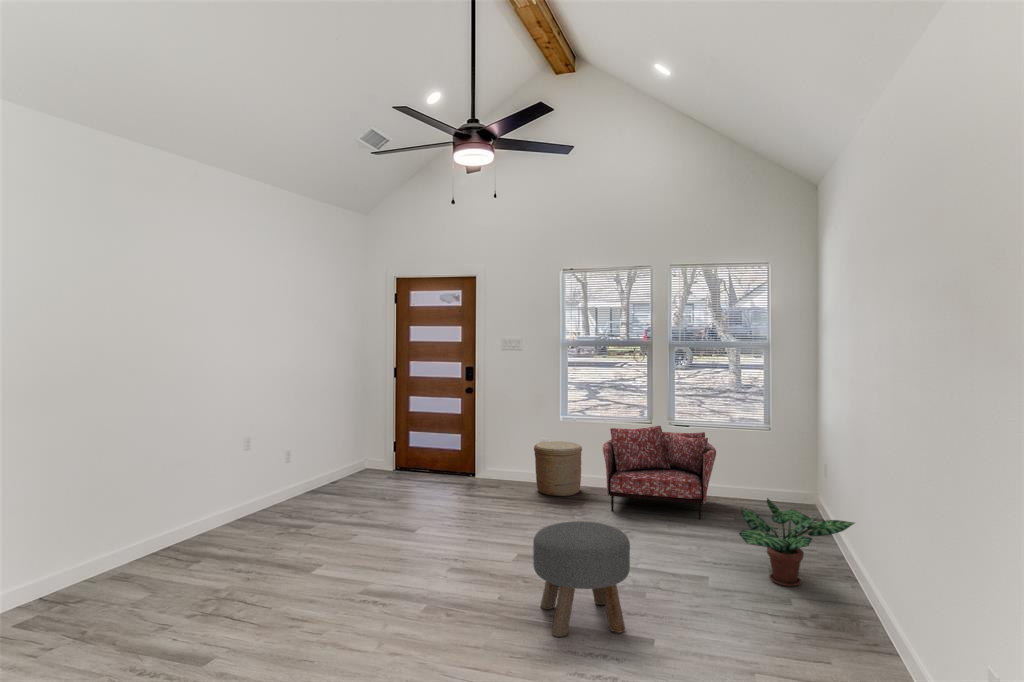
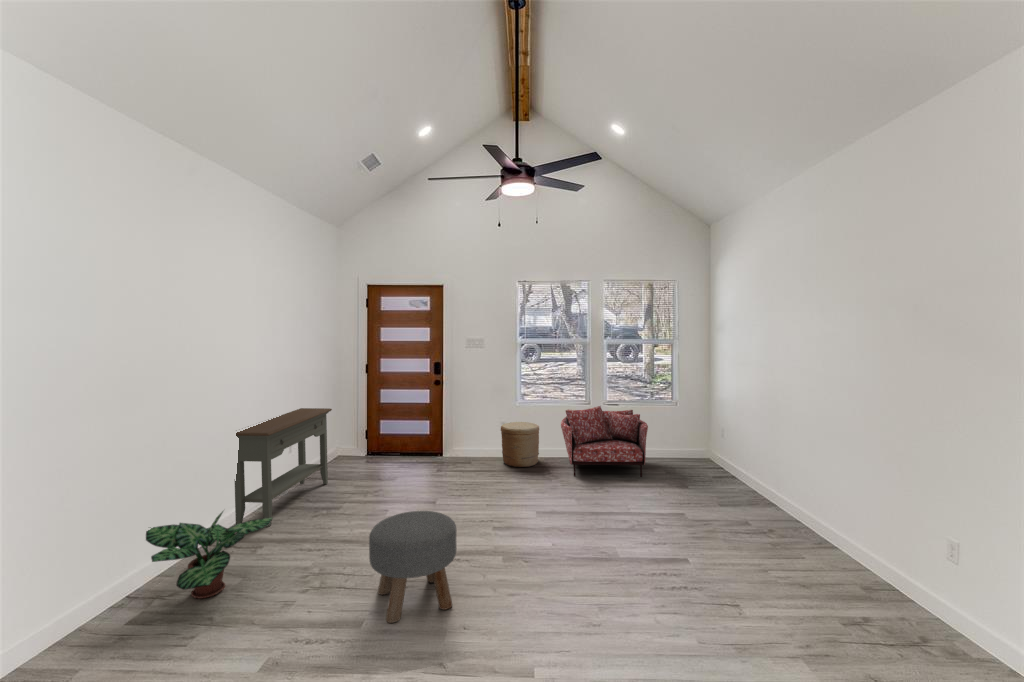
console table: none [216,411,339,529] -> present [235,408,332,527]
potted plant: present [739,498,854,587] -> present [146,511,272,599]
ottoman: present [533,521,630,637] -> present [369,511,457,623]

